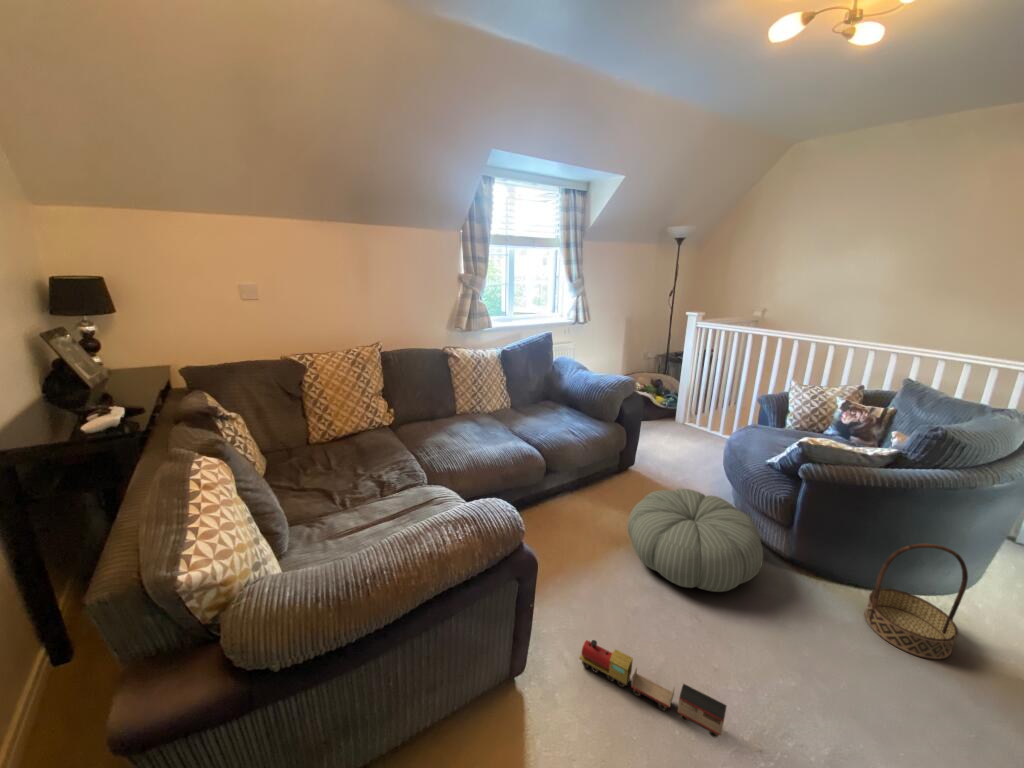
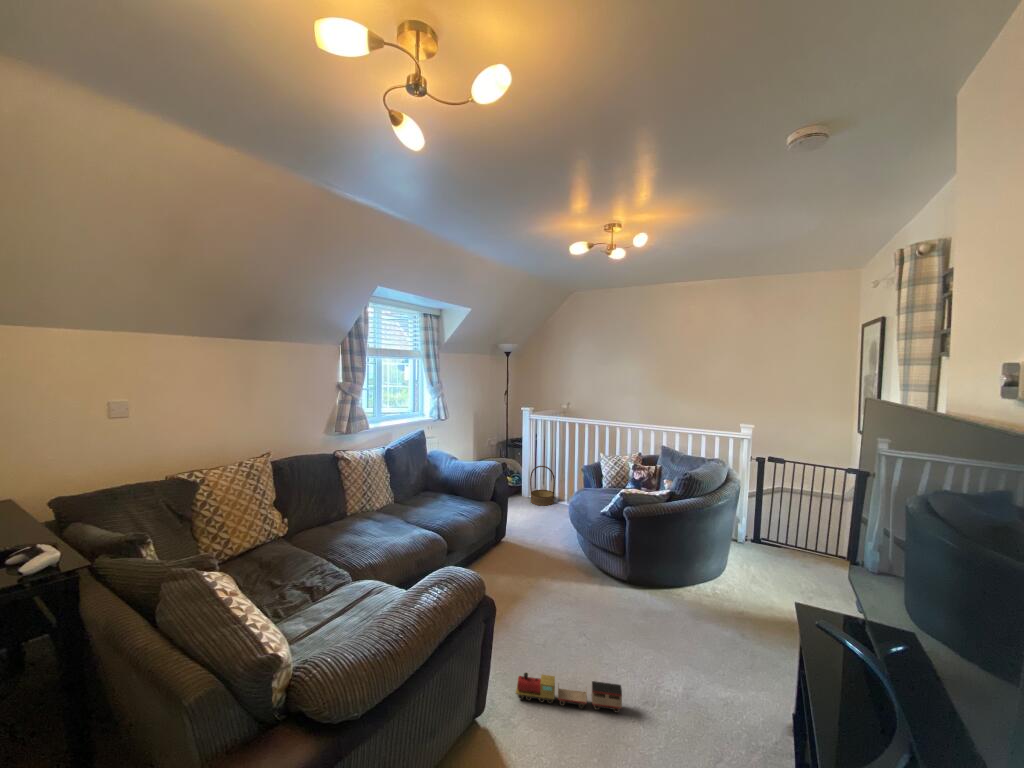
pouf: present [628,489,763,592] -> none [519,543,613,618]
basket: present [865,544,968,660] -> present [530,466,555,506]

